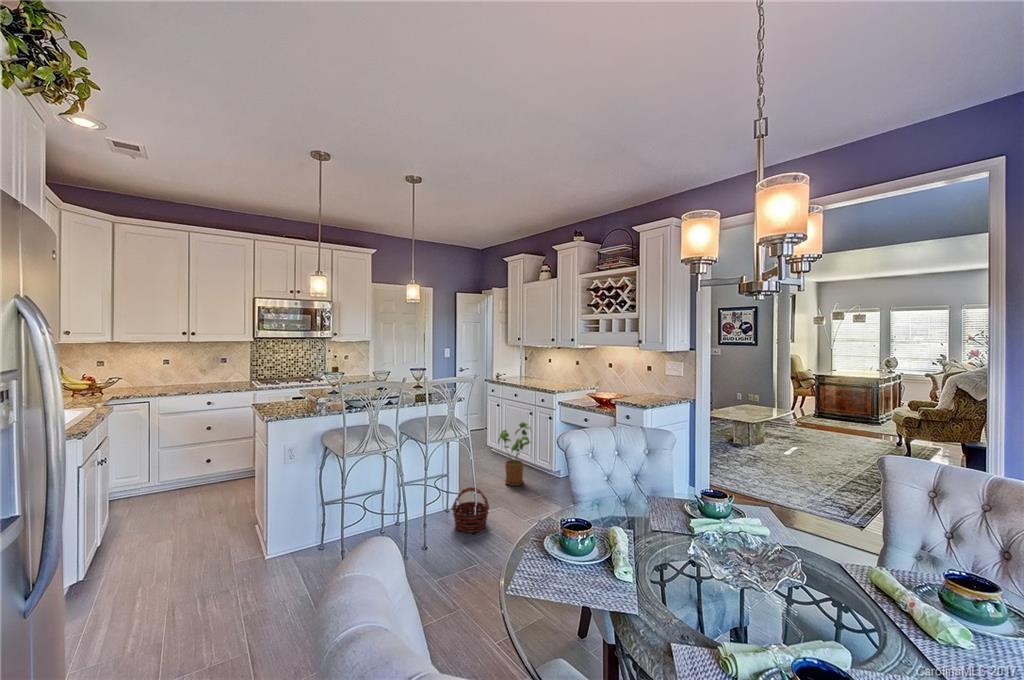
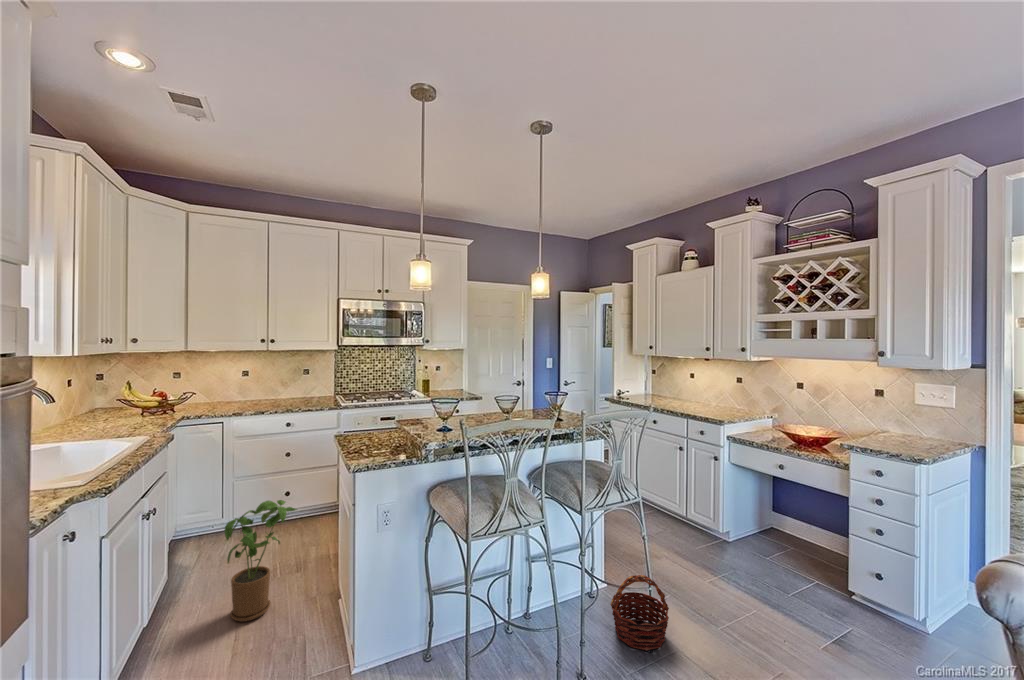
house plant: present [498,422,531,486] -> present [225,500,296,622]

